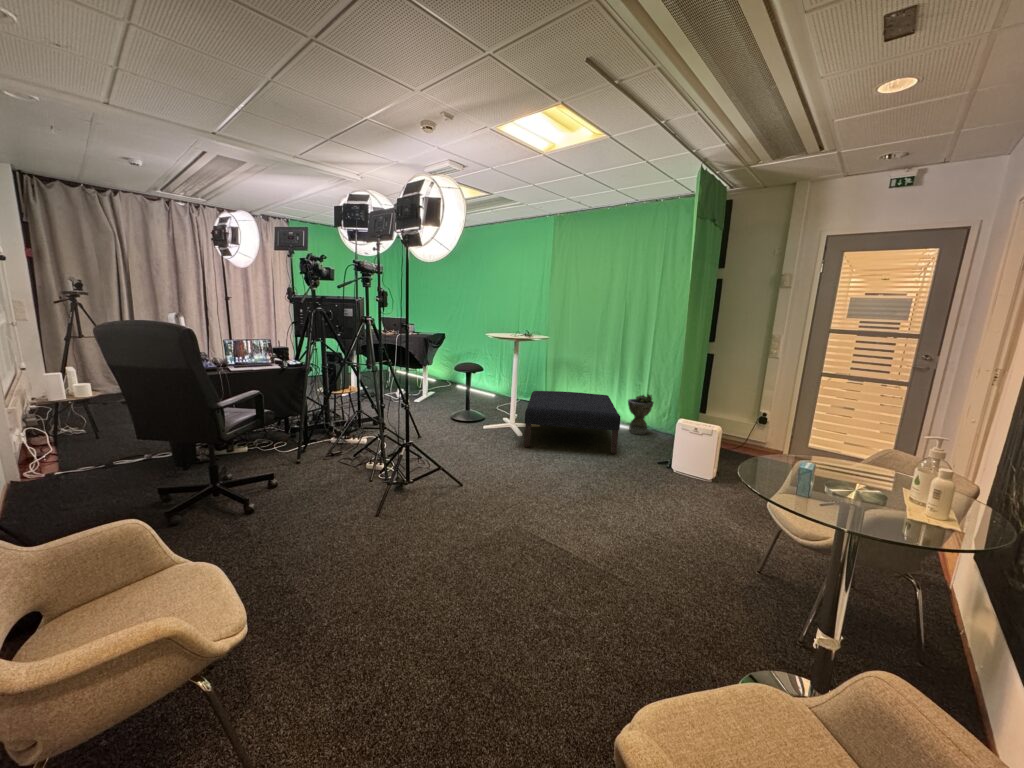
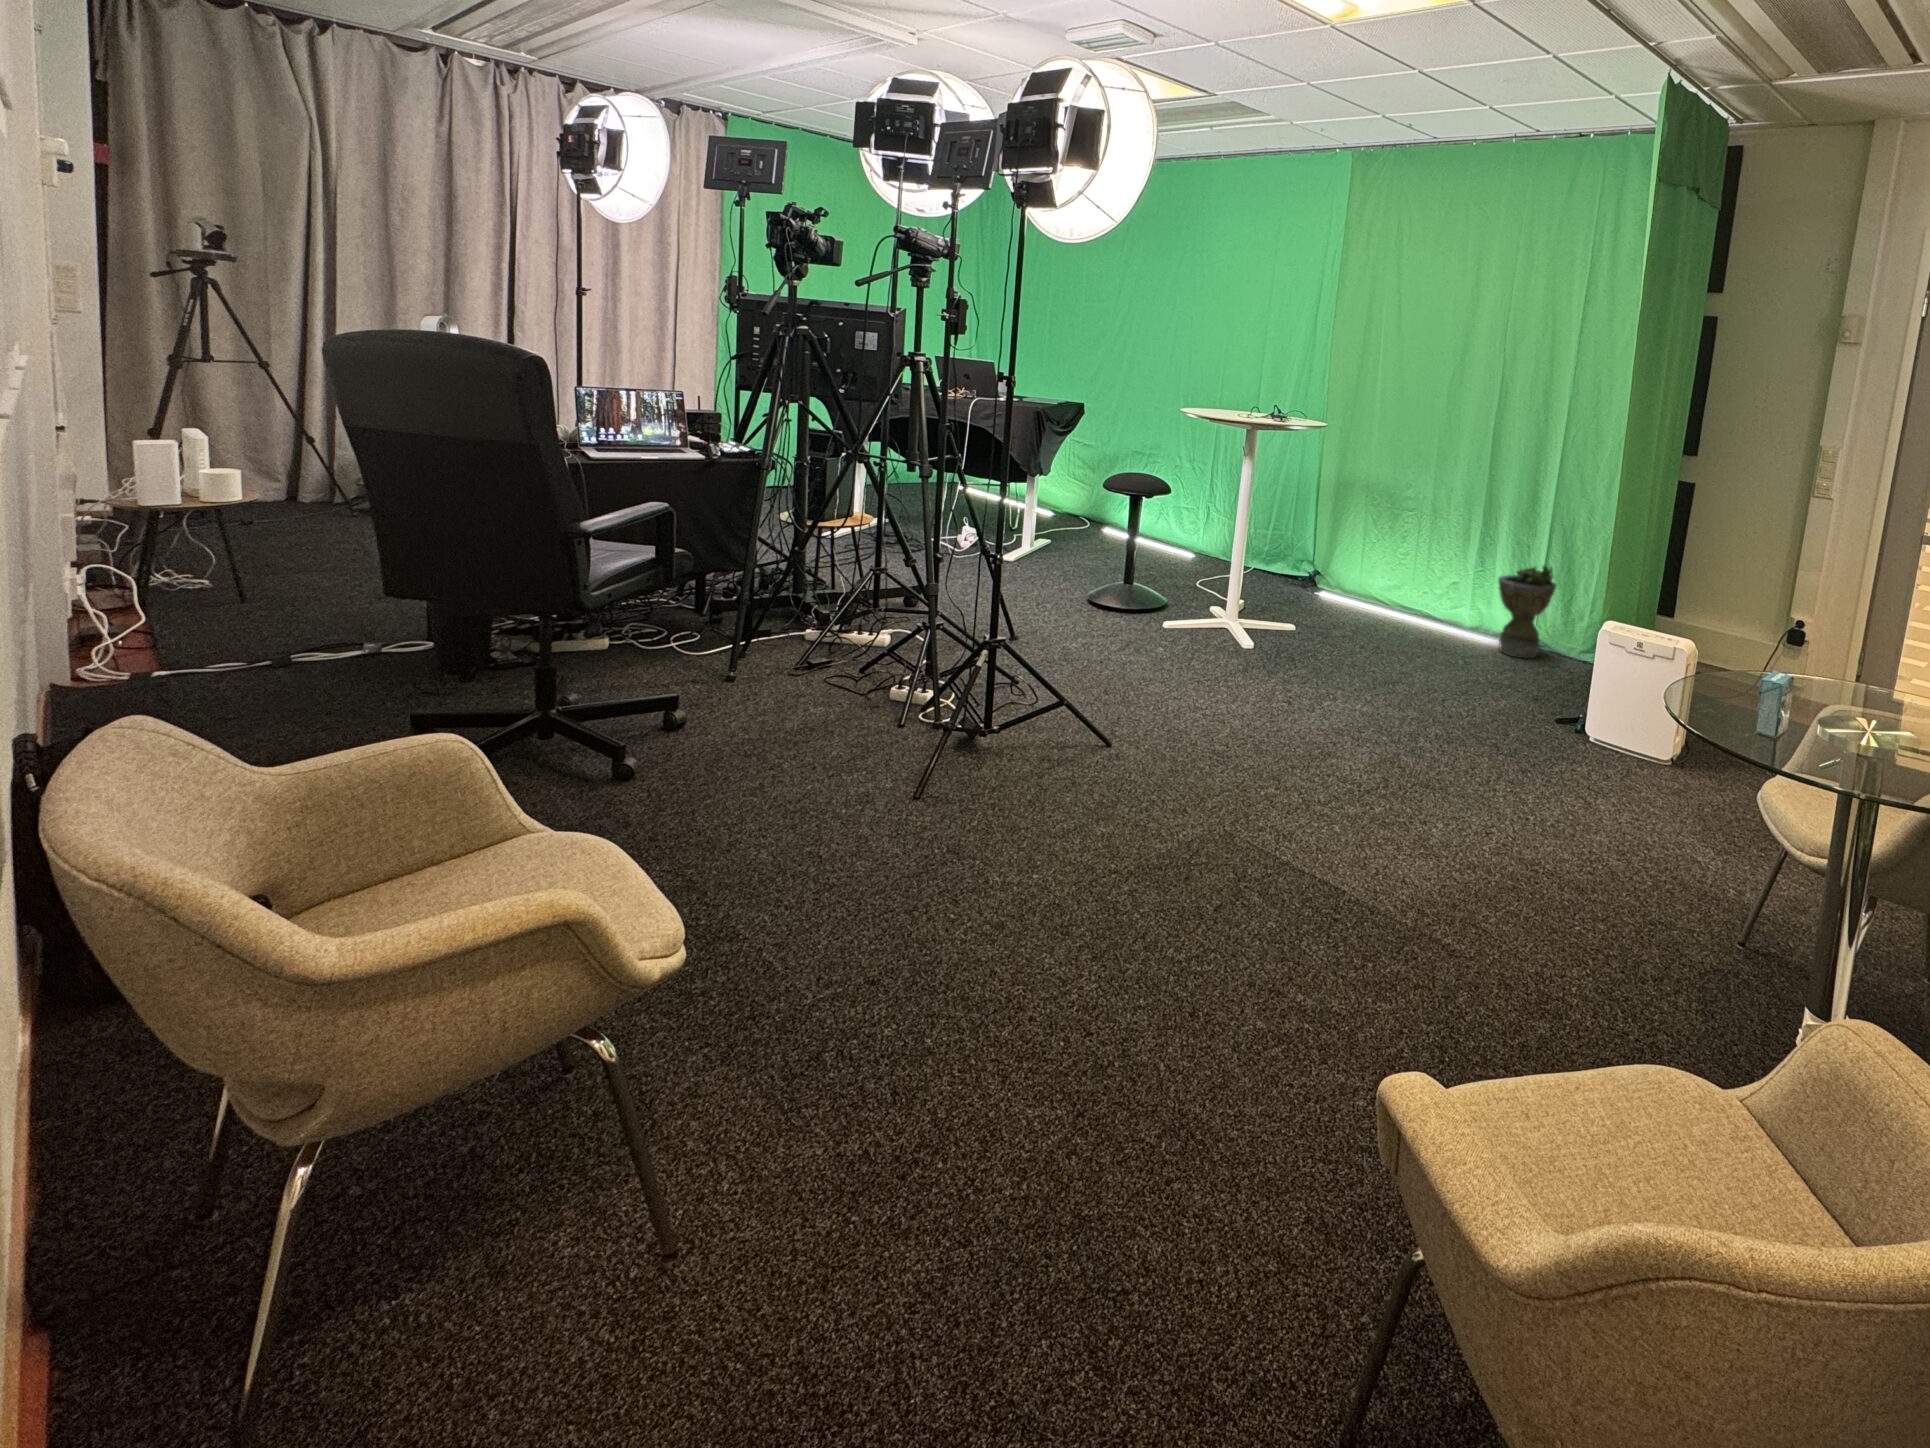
ottoman: present [525,391,620,454] -> none [1256,546,1476,695]

